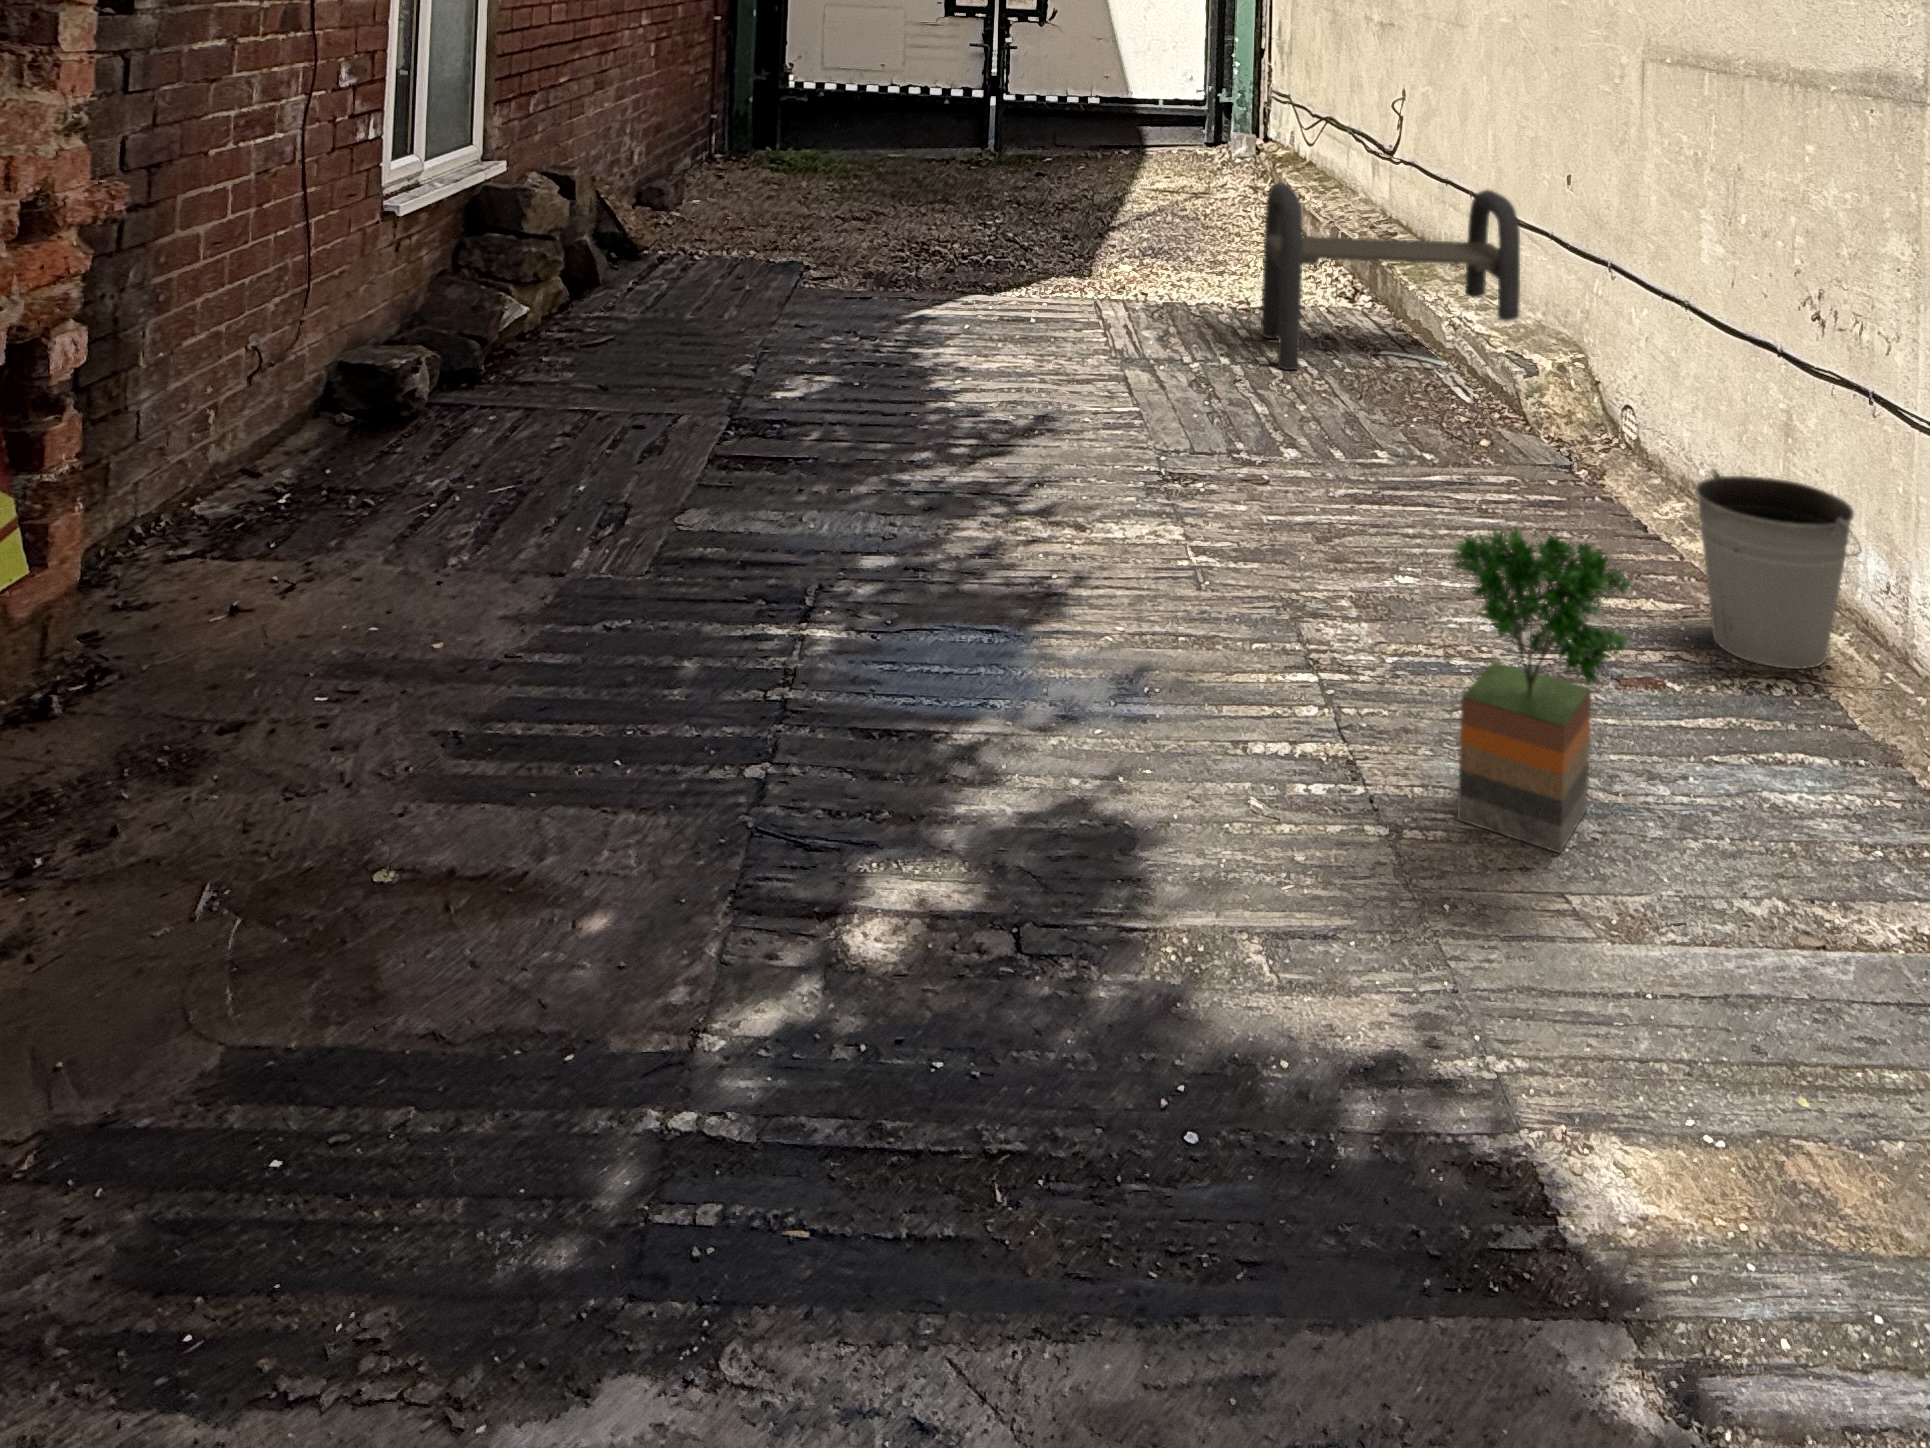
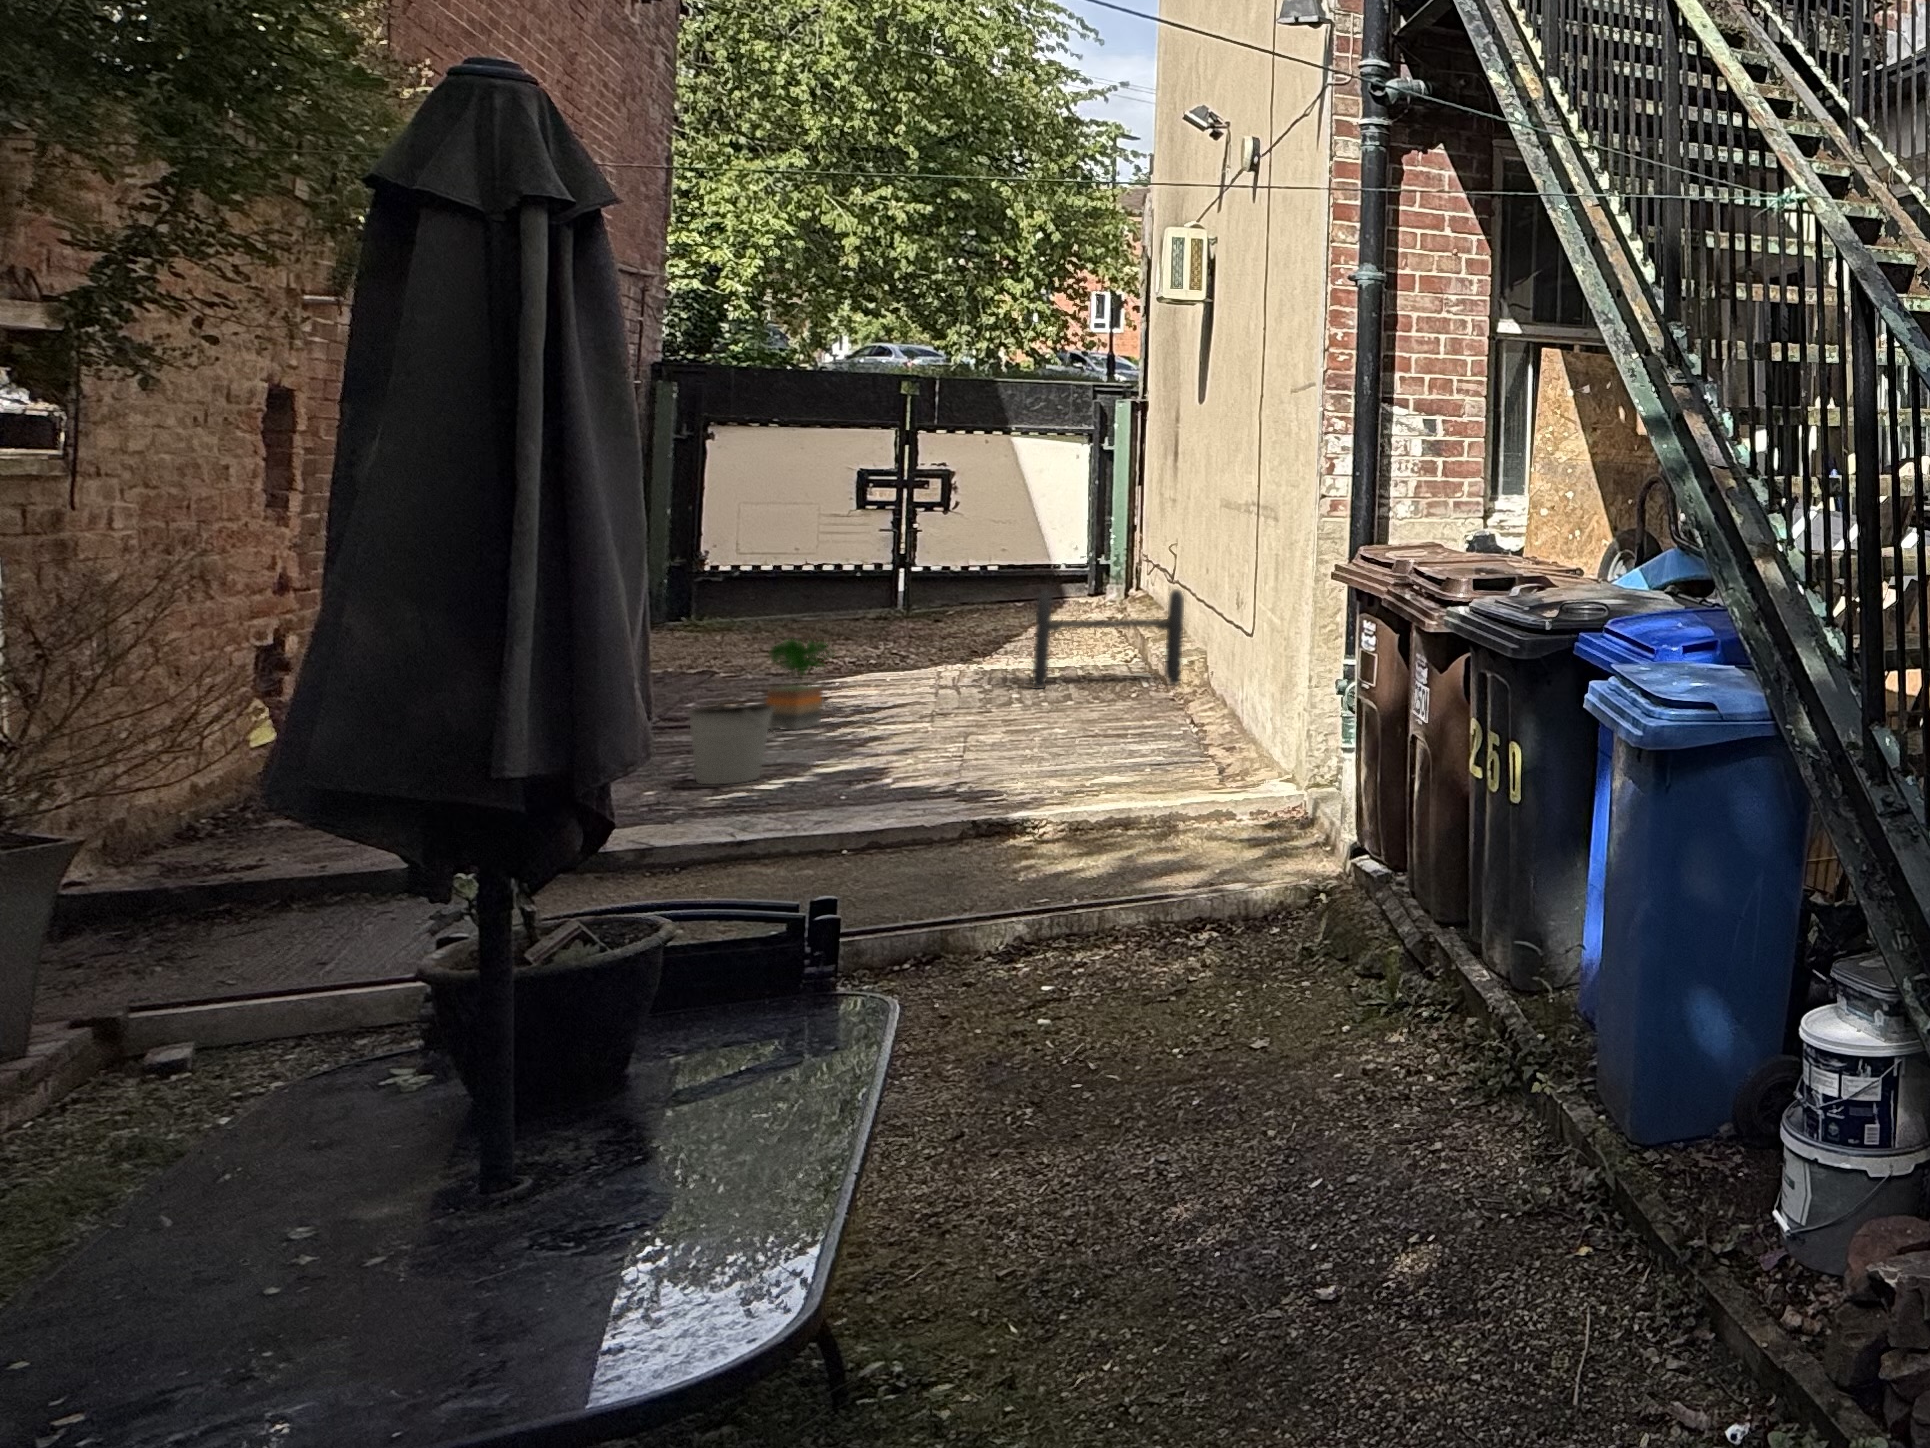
bucket: present [1695,470,1861,669] -> present [689,702,775,784]
potted tree: present [1451,528,1630,853] -> present [765,640,834,730]

